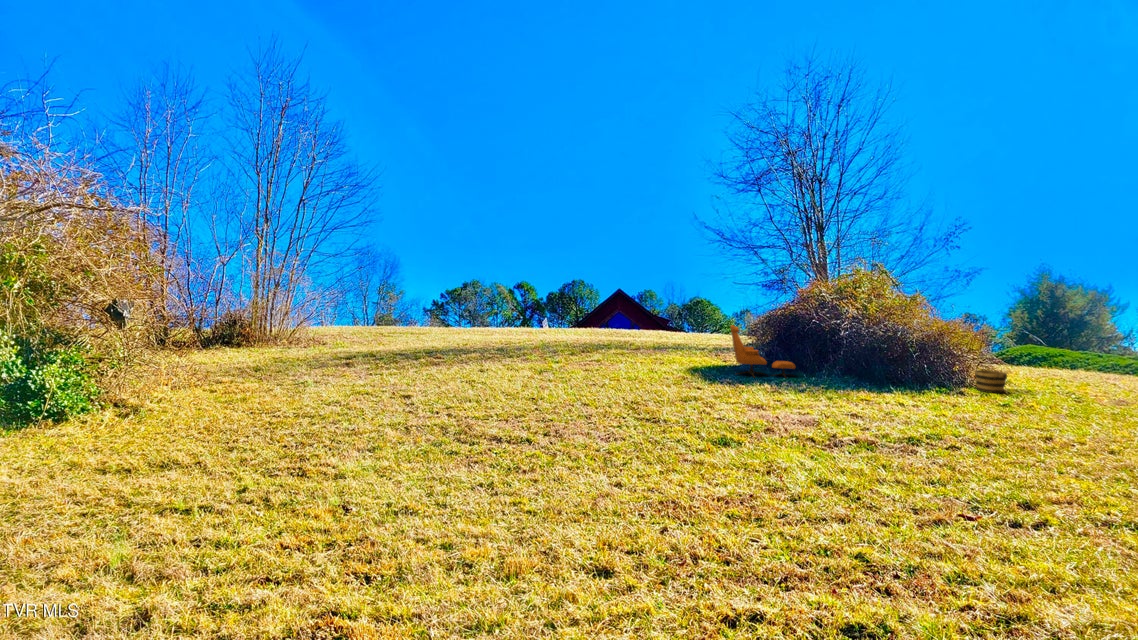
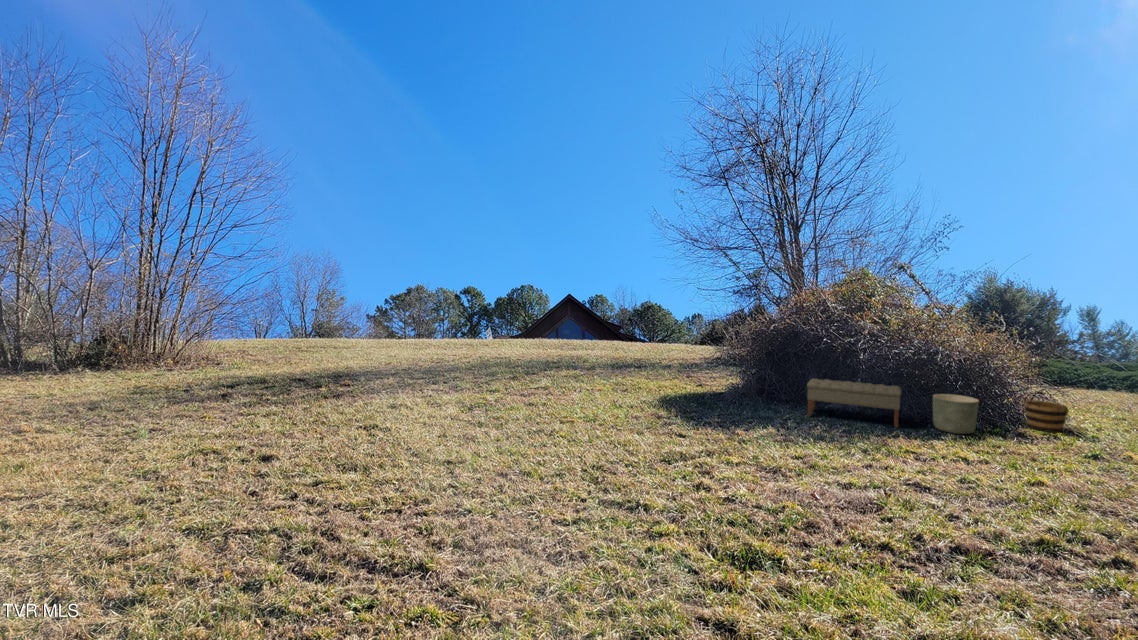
lounge chair: present [730,325,796,376] -> none [714,343,796,413]
bench: none [802,353,876,389] -> present [807,378,901,428]
planter: none [898,364,932,393] -> present [933,394,979,434]

